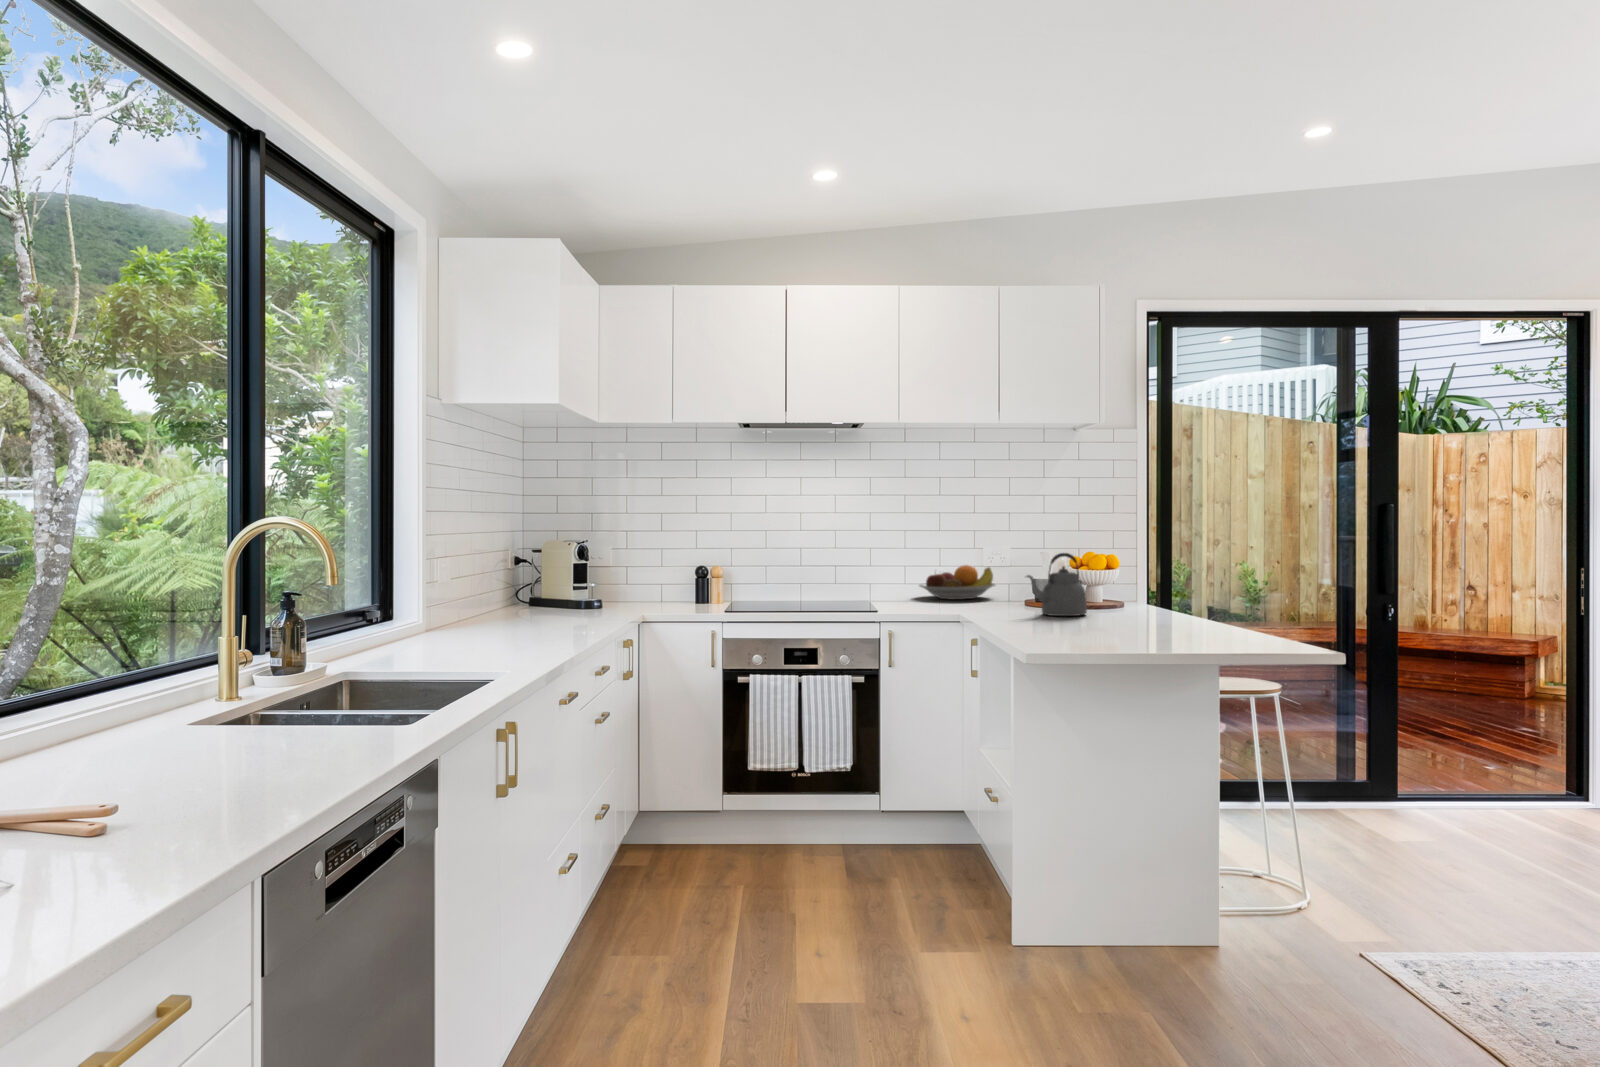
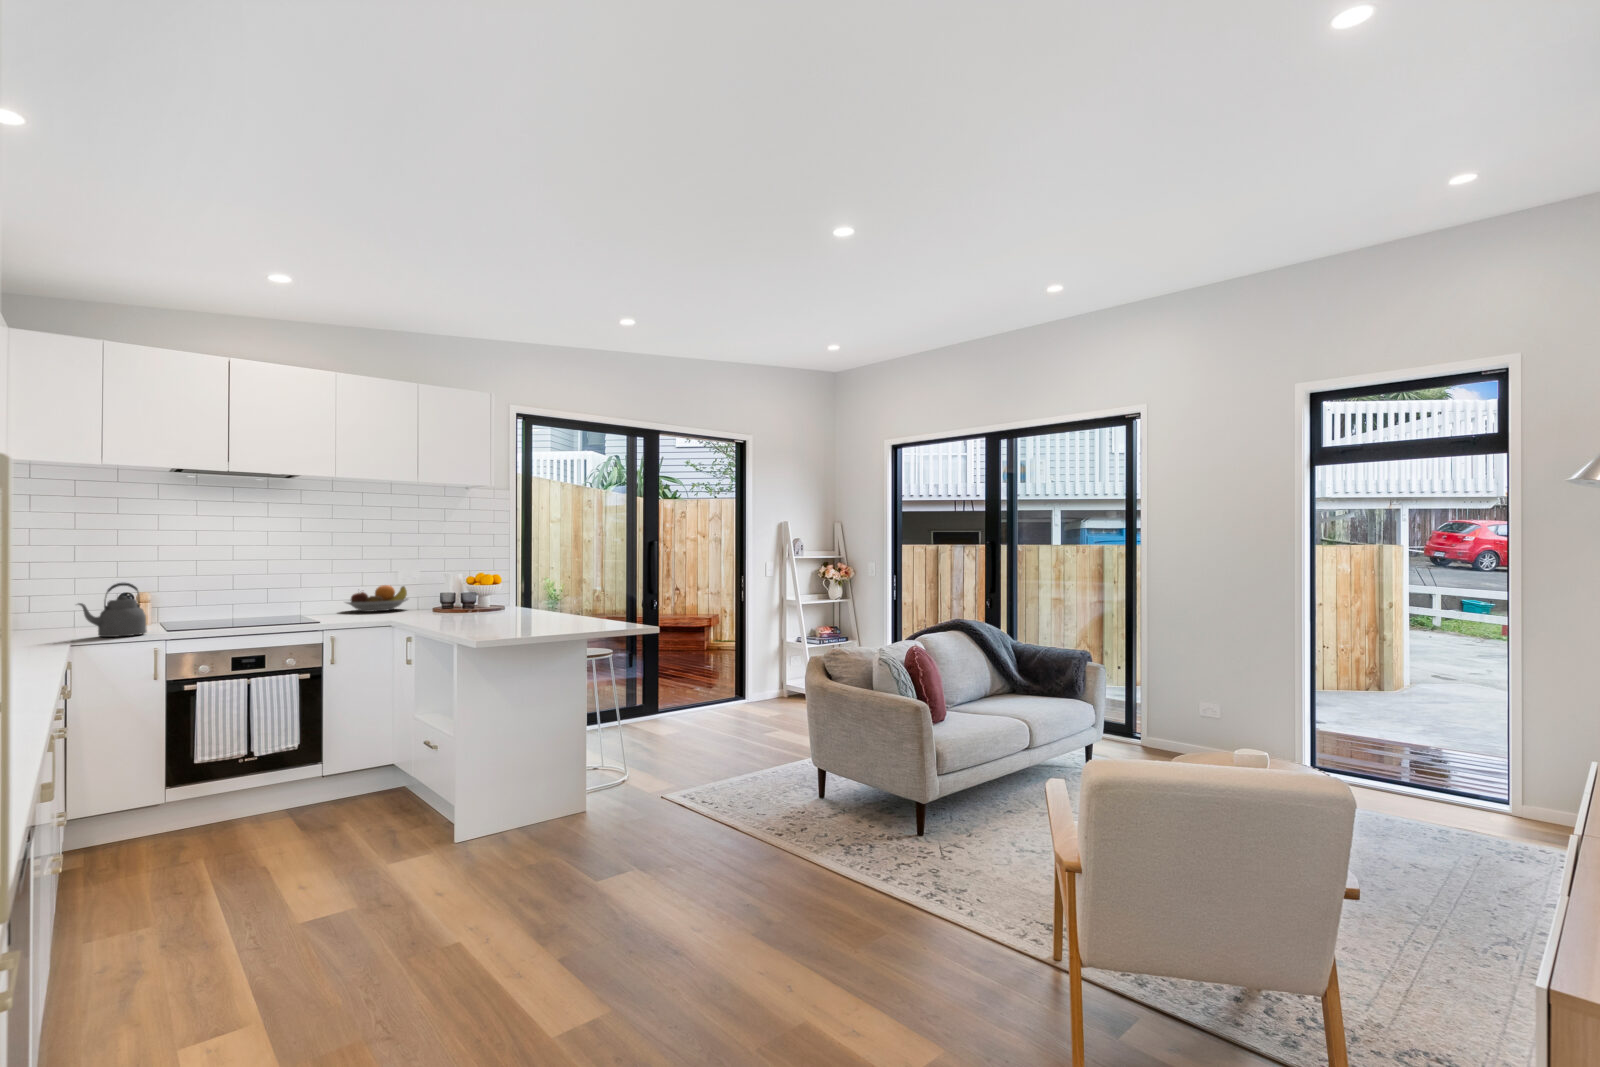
kettle: present [1027,553,1087,616] -> present [78,583,146,637]

